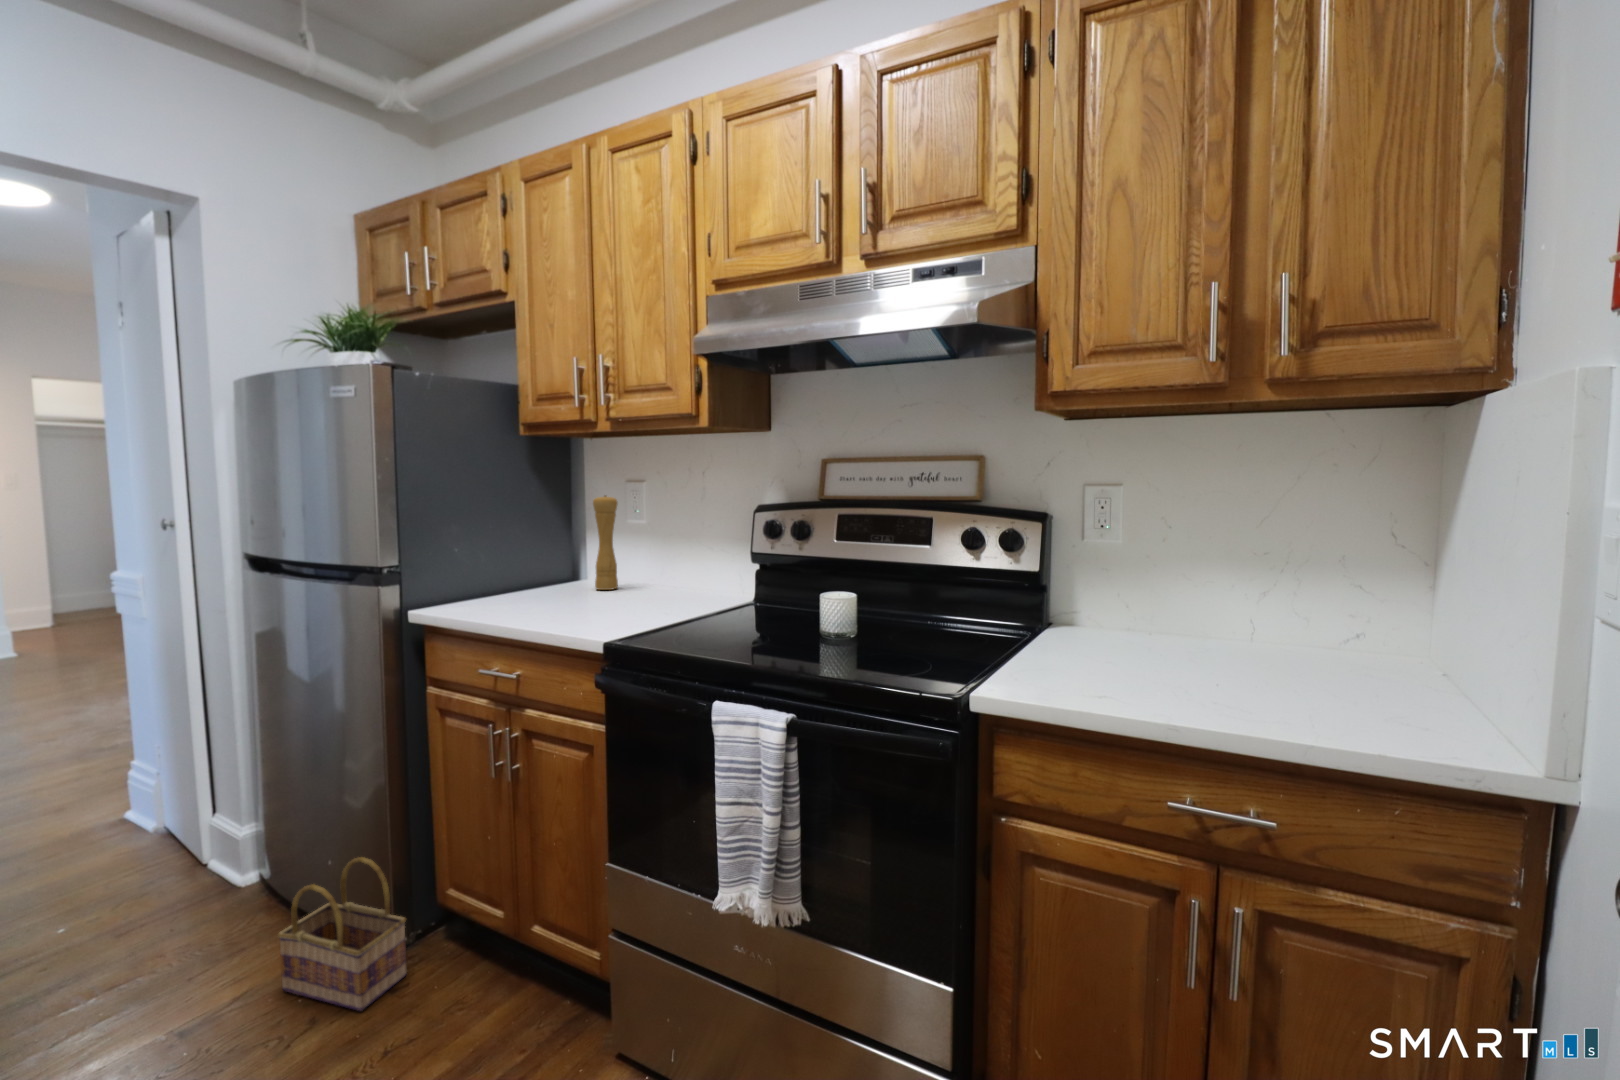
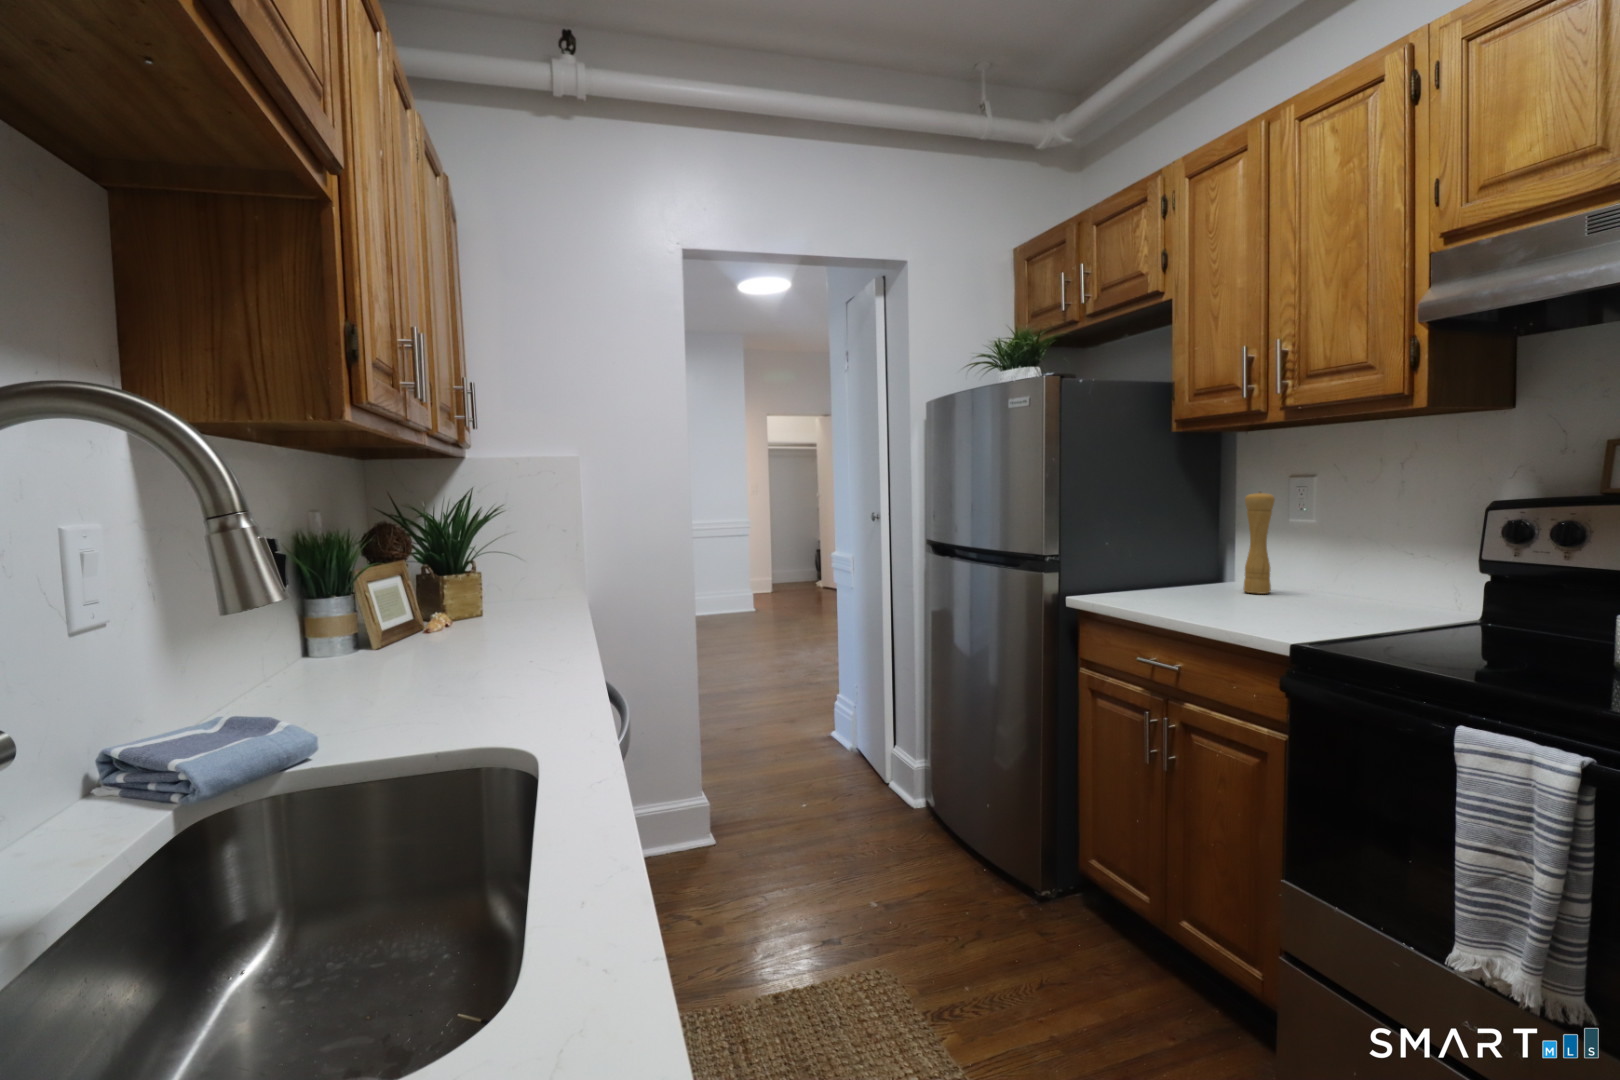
basket: present [278,857,407,1011] -> none [957,805,1056,936]

